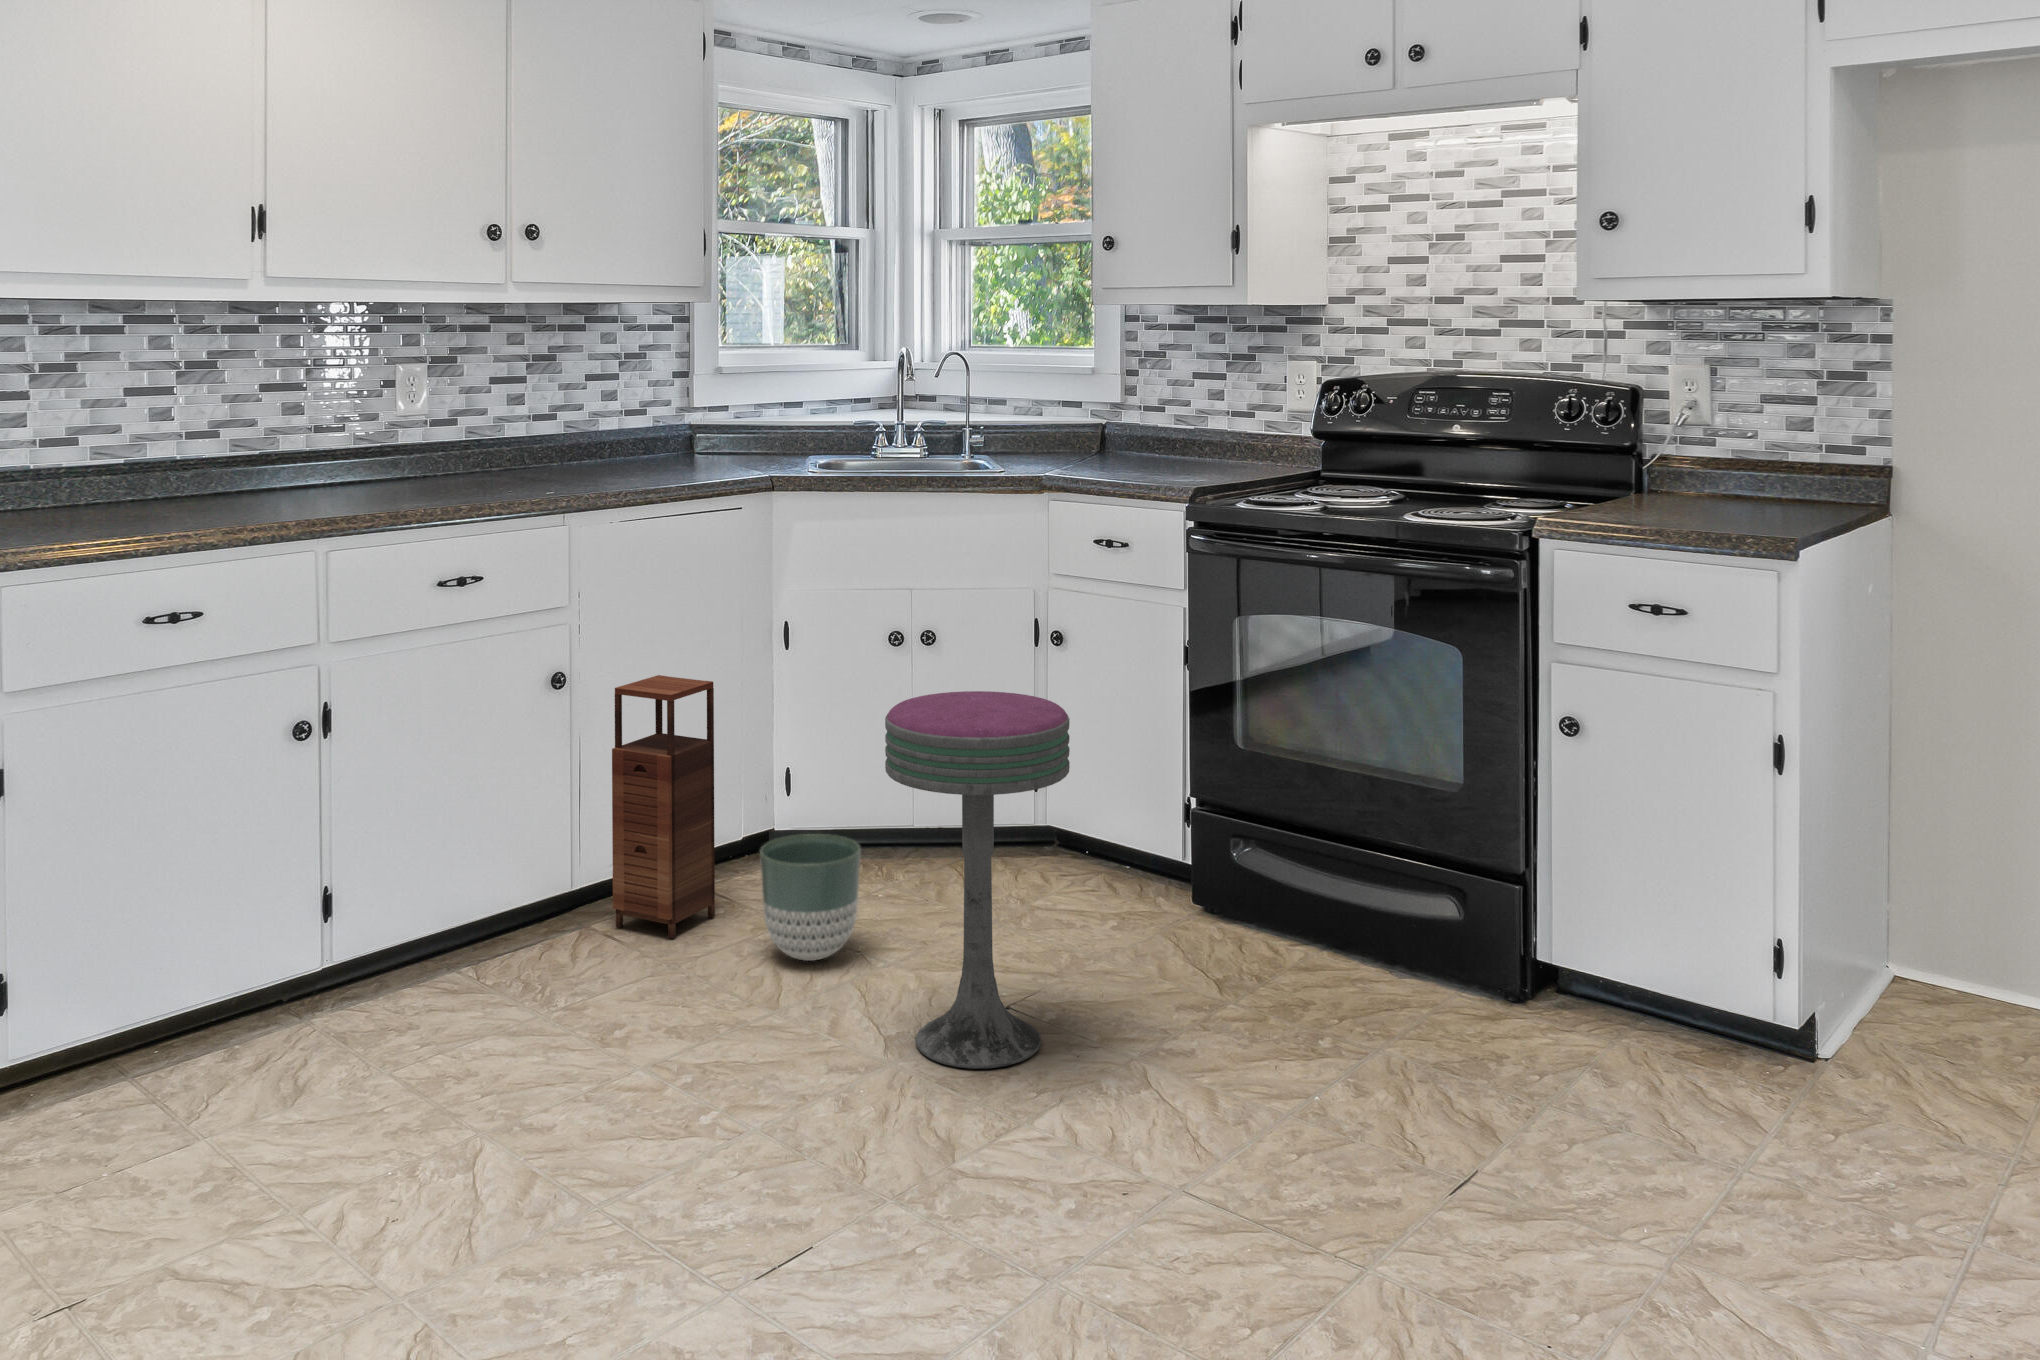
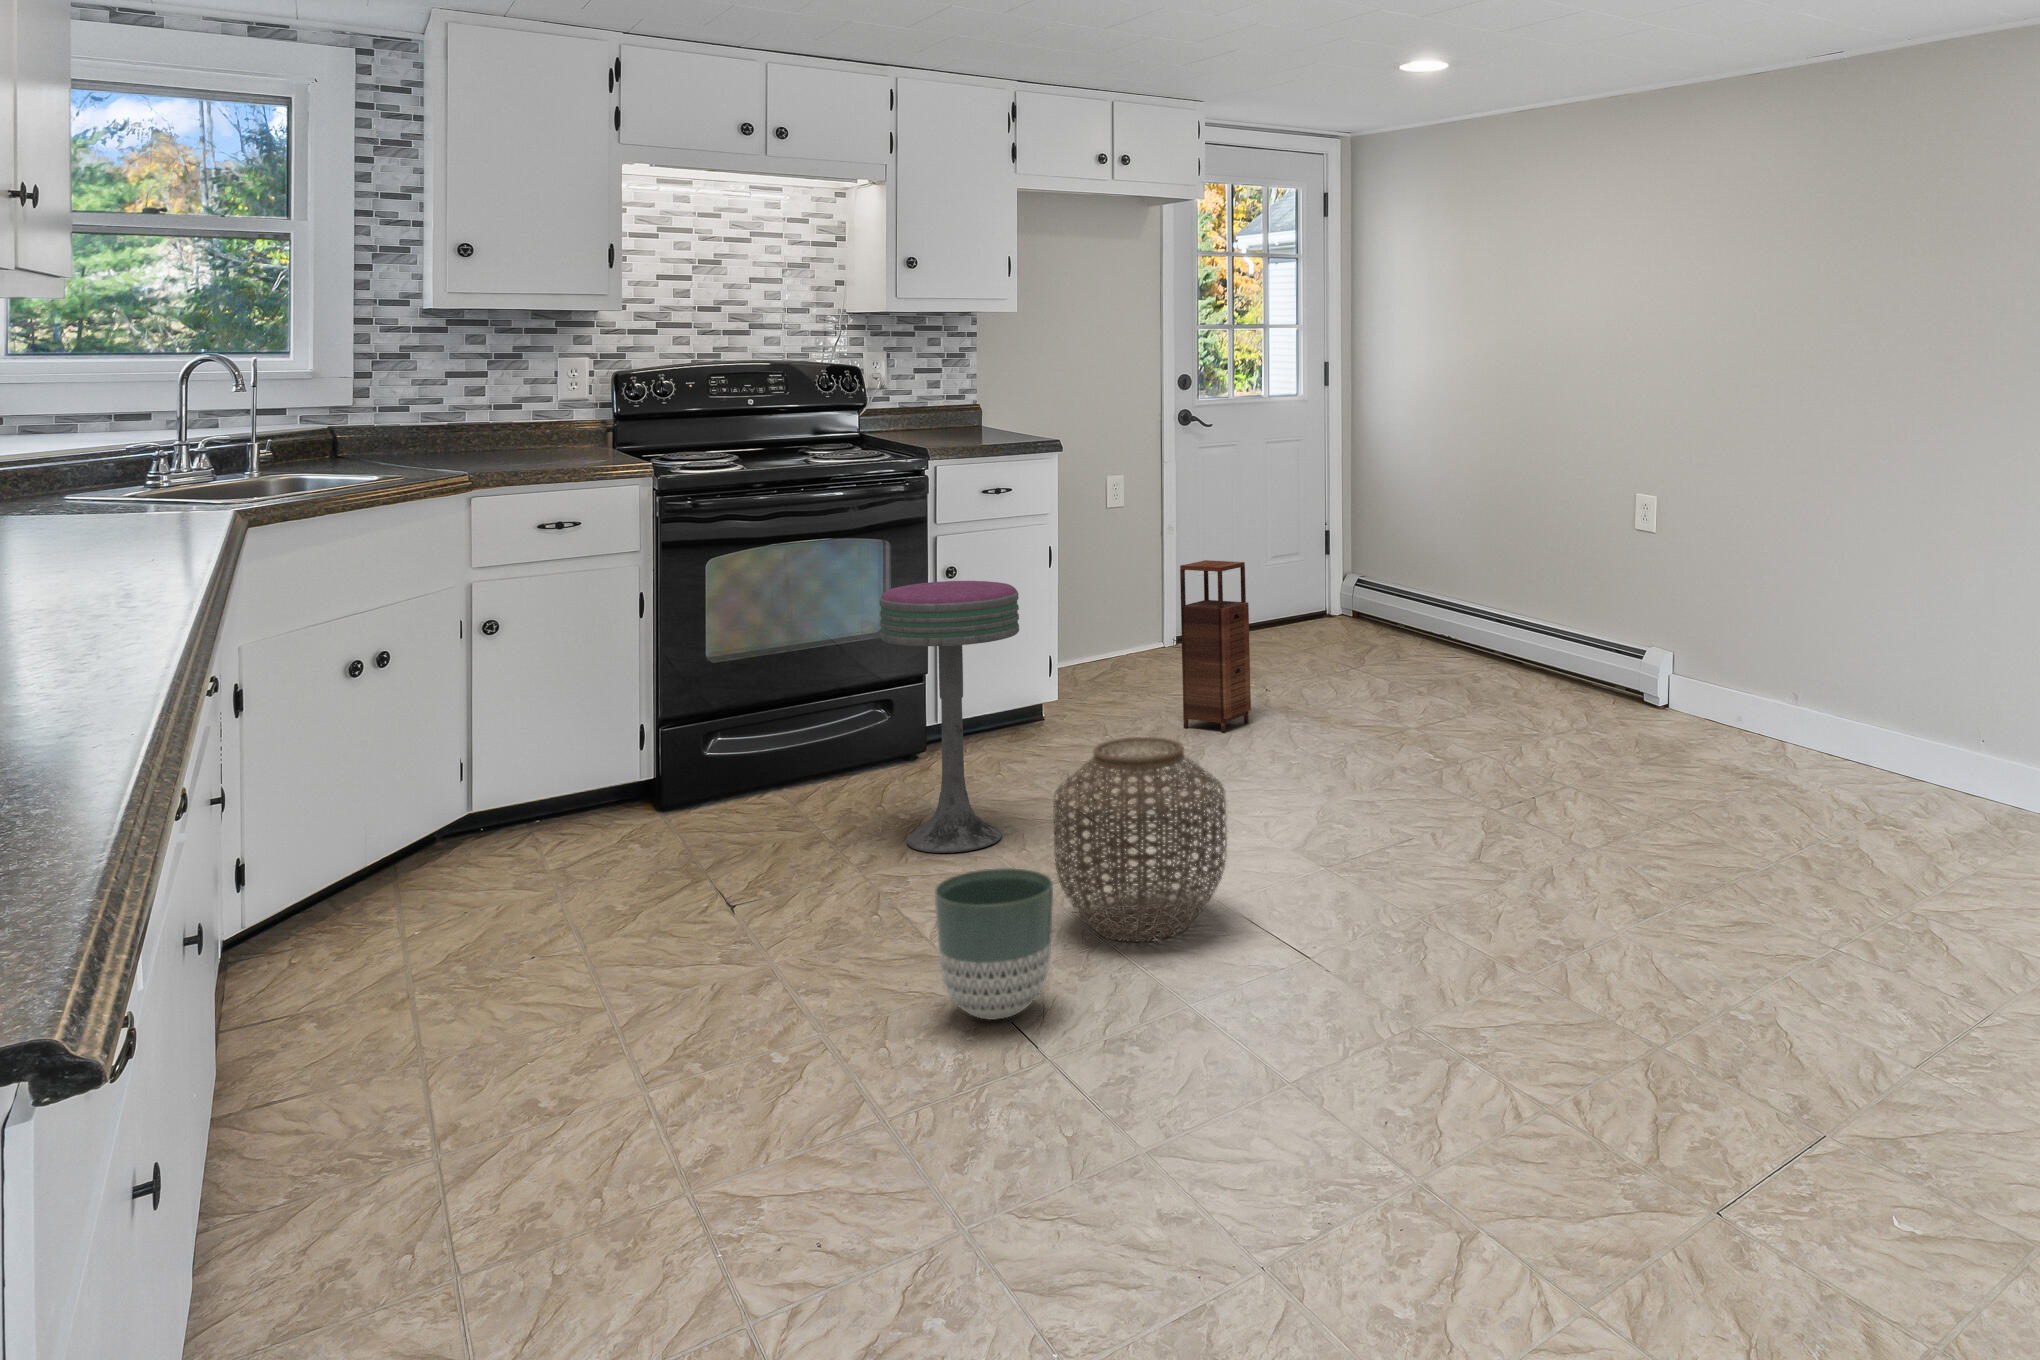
storage cabinet: present [612,675,715,939] -> present [1180,560,1251,732]
planter: present [760,834,860,961] -> present [935,868,1053,1020]
woven basket: none [457,931,696,1223] -> present [1054,737,1227,942]

